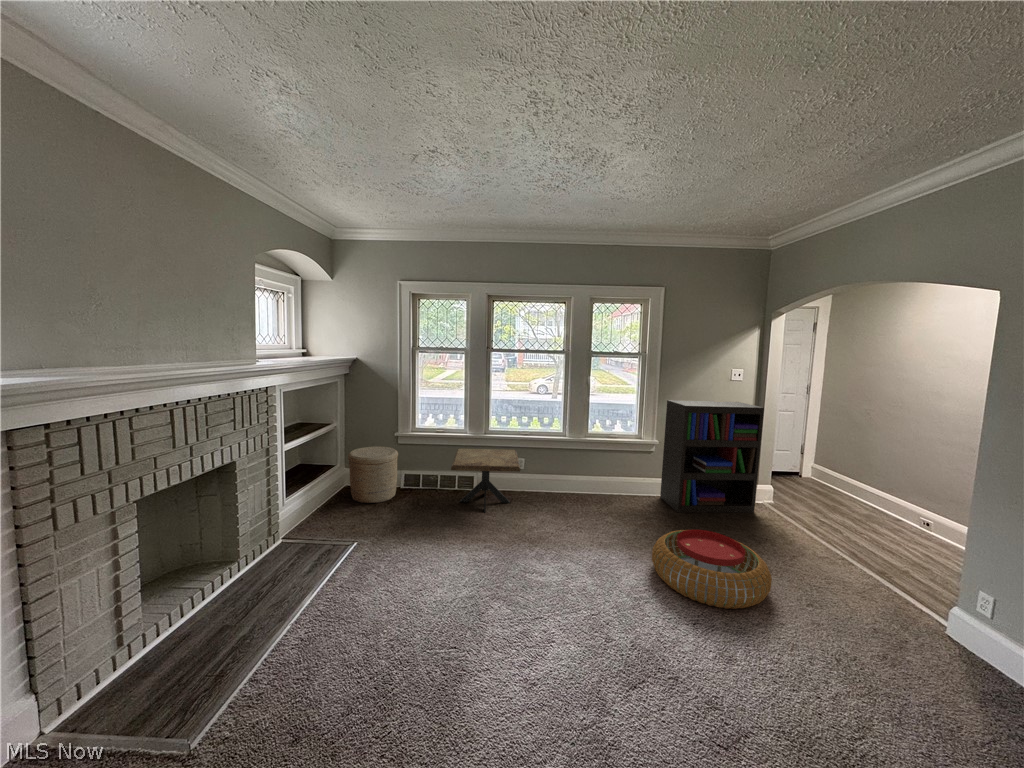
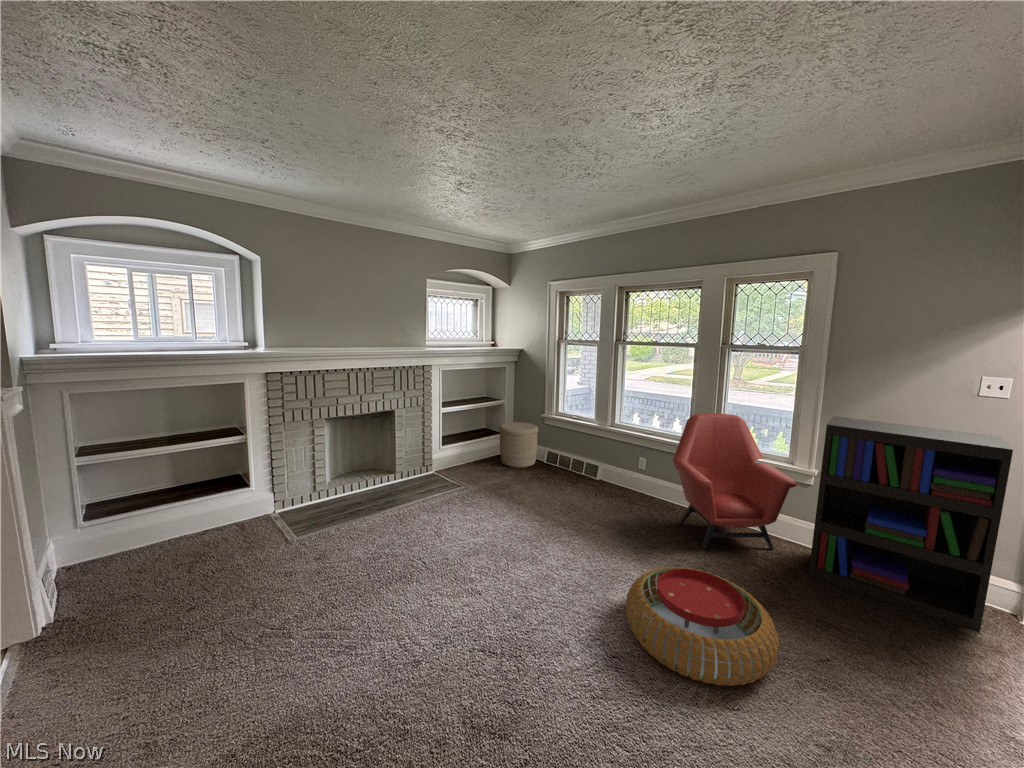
armchair: none [579,407,655,519] -> present [673,413,797,550]
side table: present [451,449,520,513] -> none [548,436,636,498]

